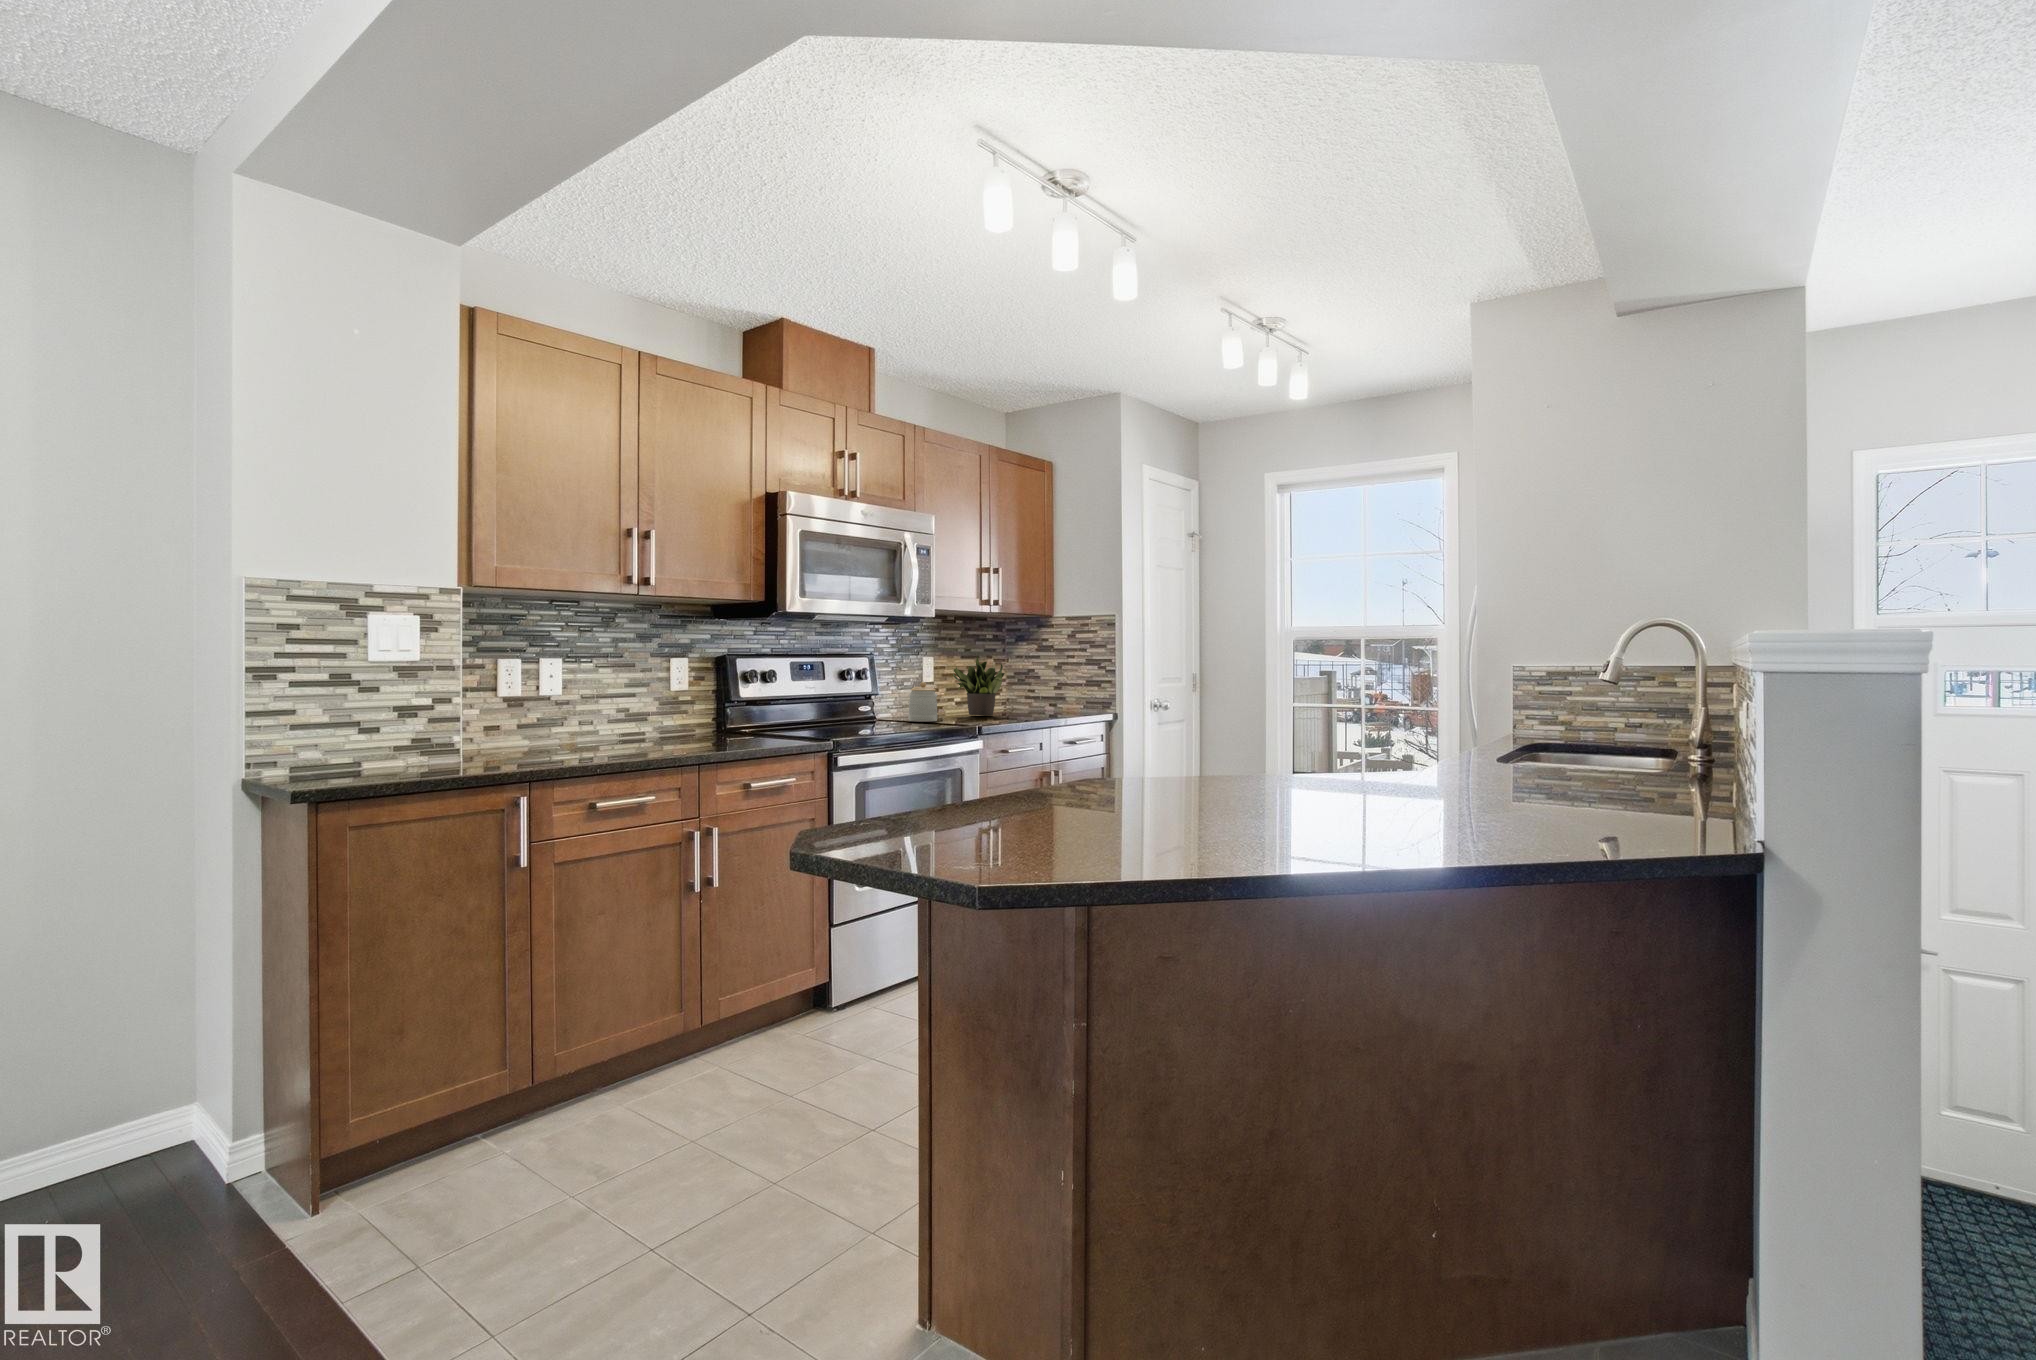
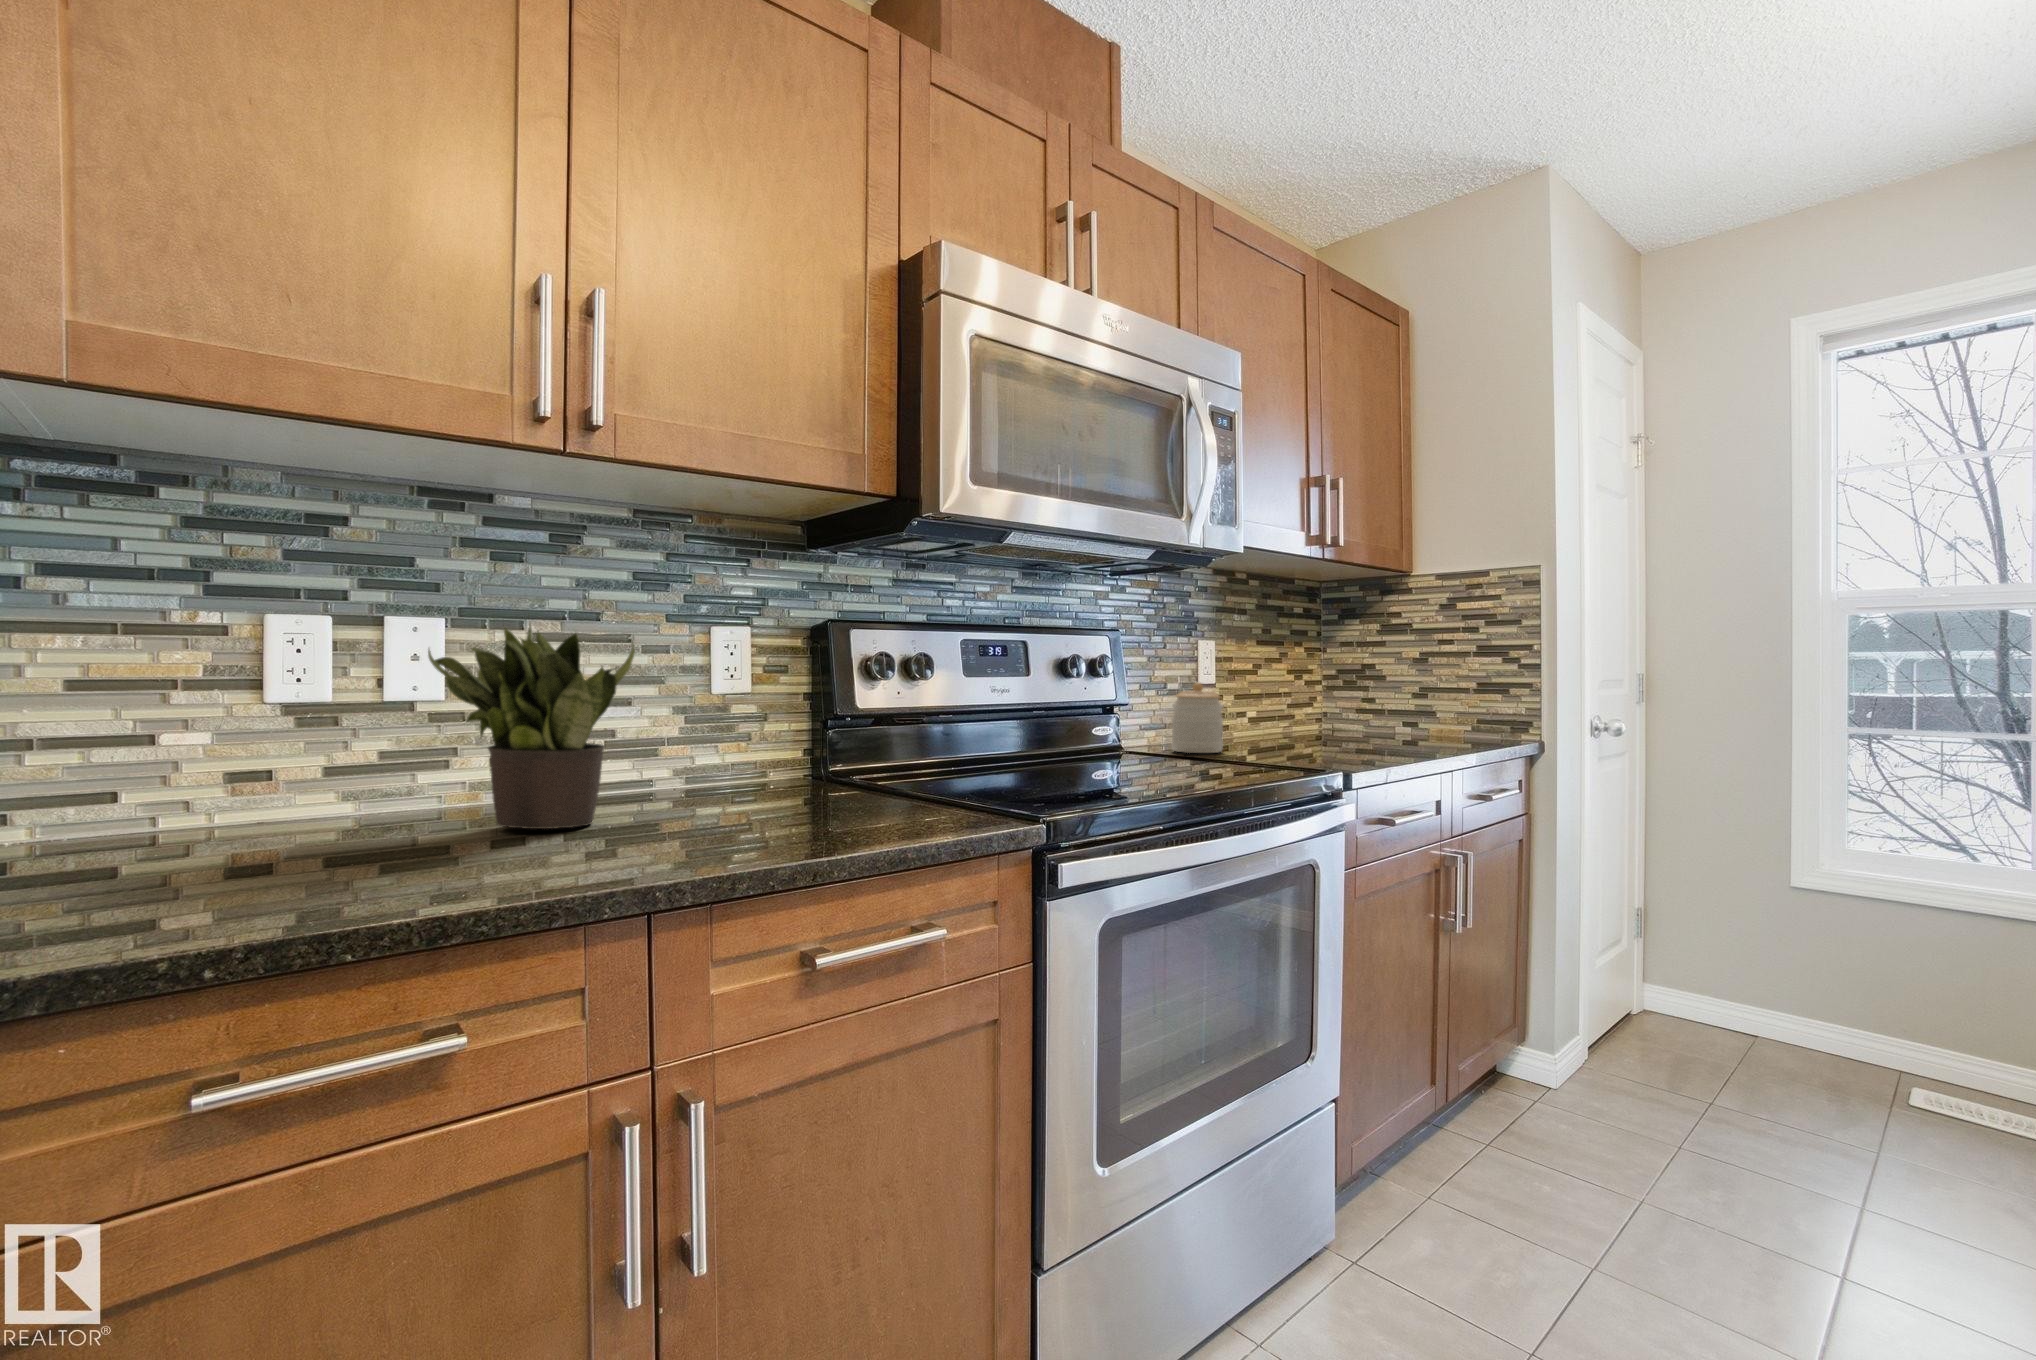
potted plant: present [953,657,1005,716] -> present [428,624,635,829]

